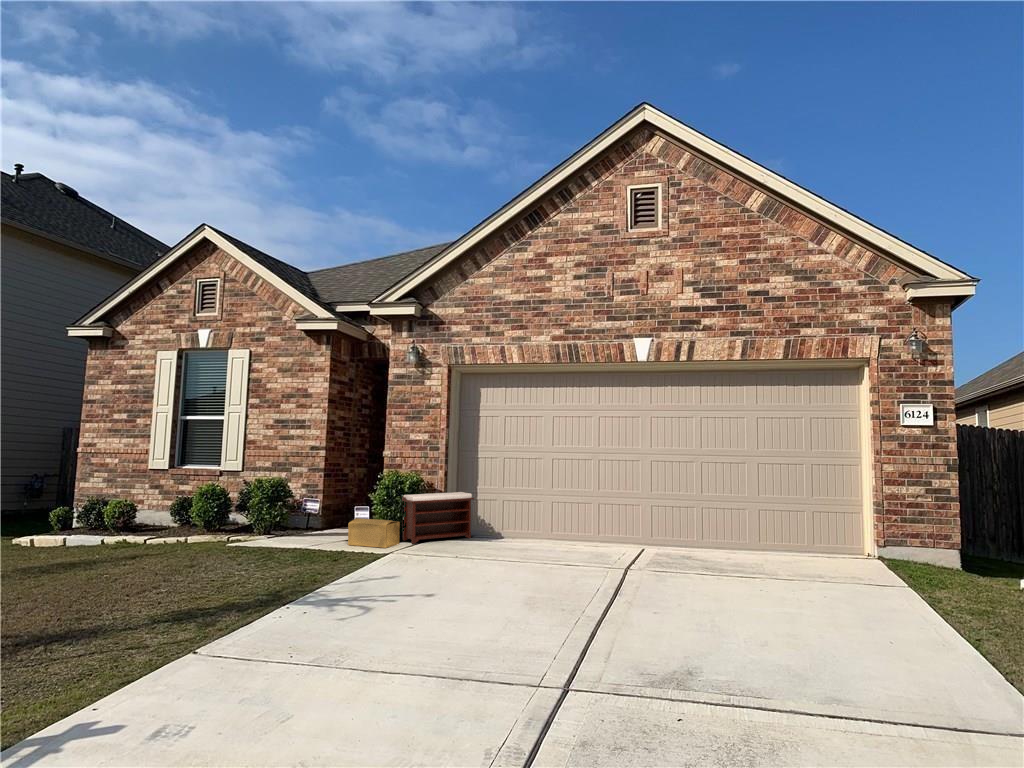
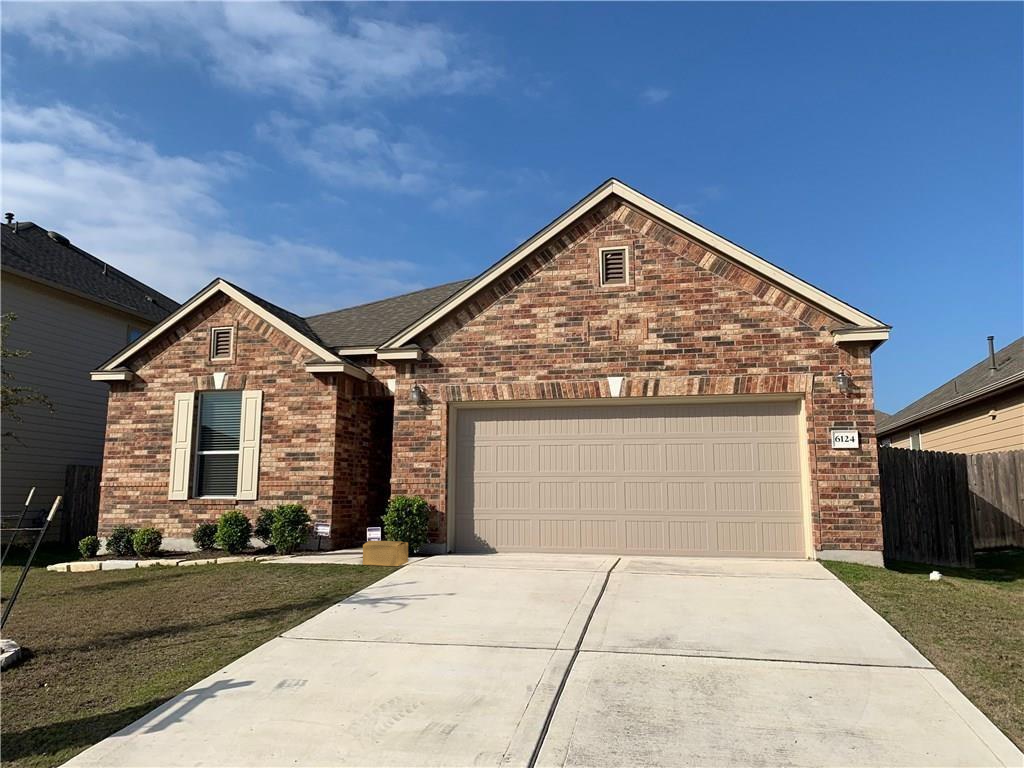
bench: present [402,492,474,544] -> none [408,514,472,562]

